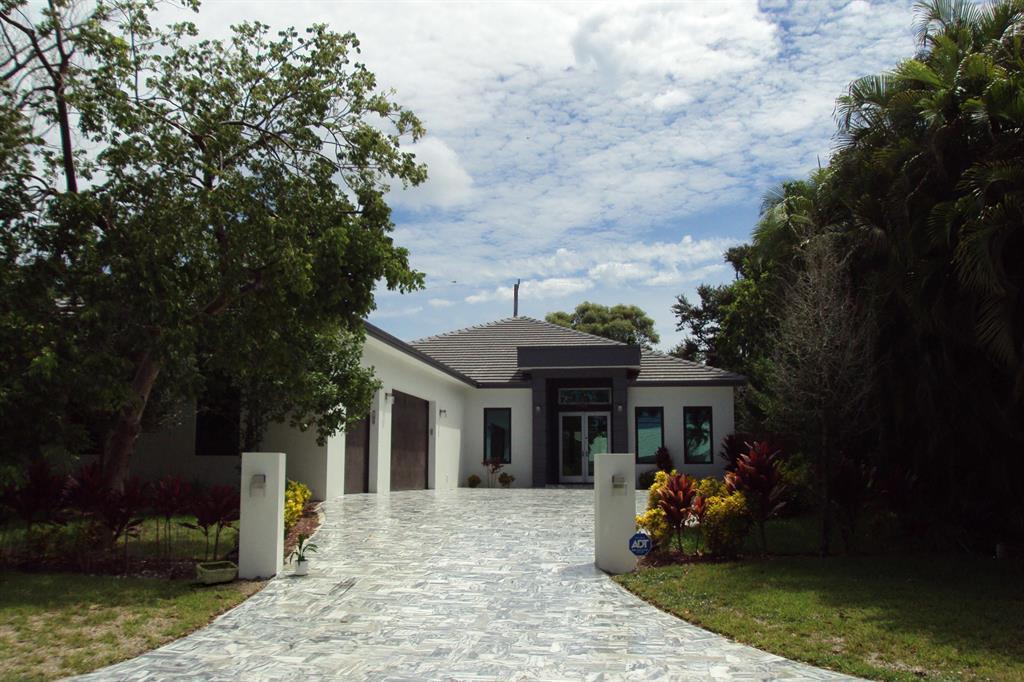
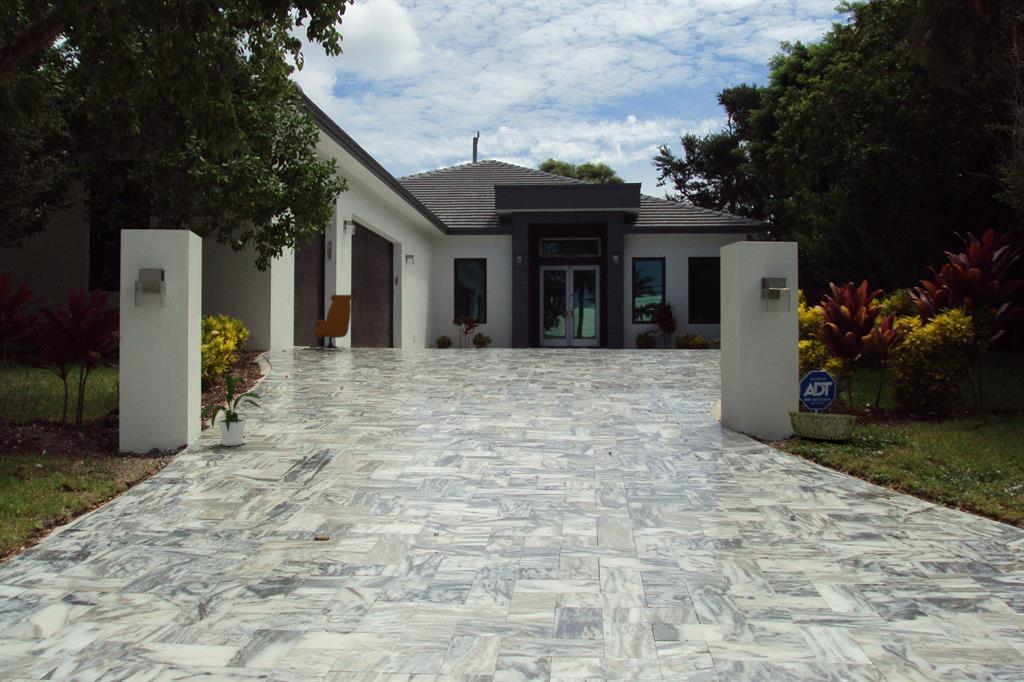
lounge chair: none [347,456,388,500] -> present [311,295,352,351]
woven basket: present [196,561,239,584] -> present [788,411,857,440]

